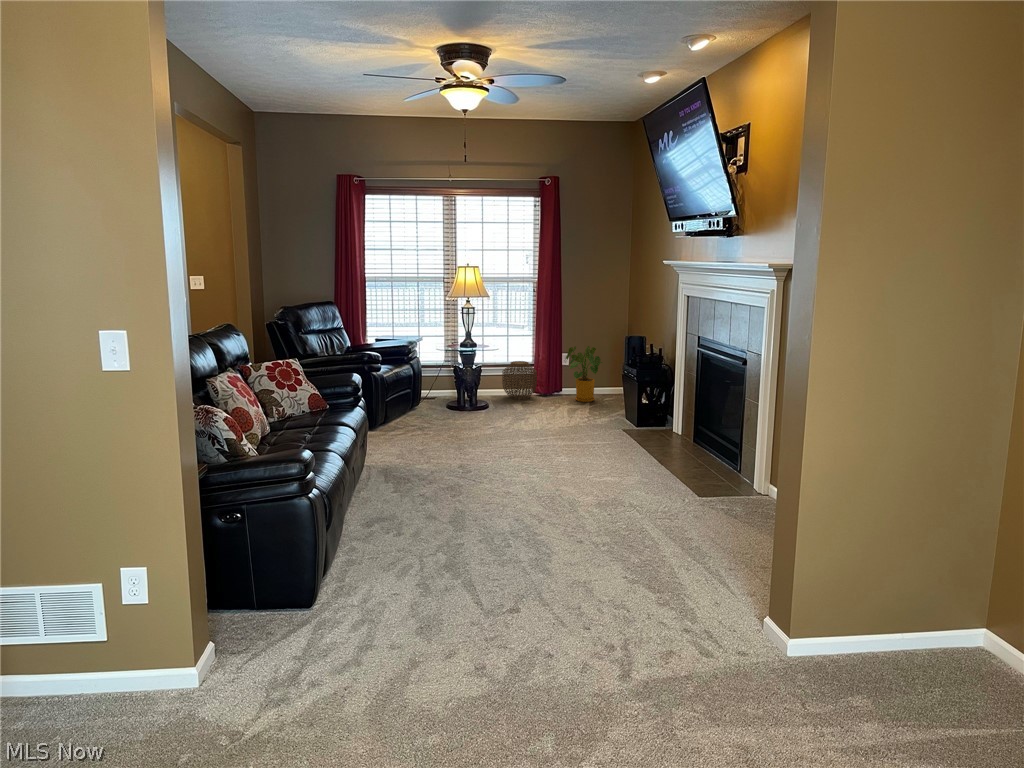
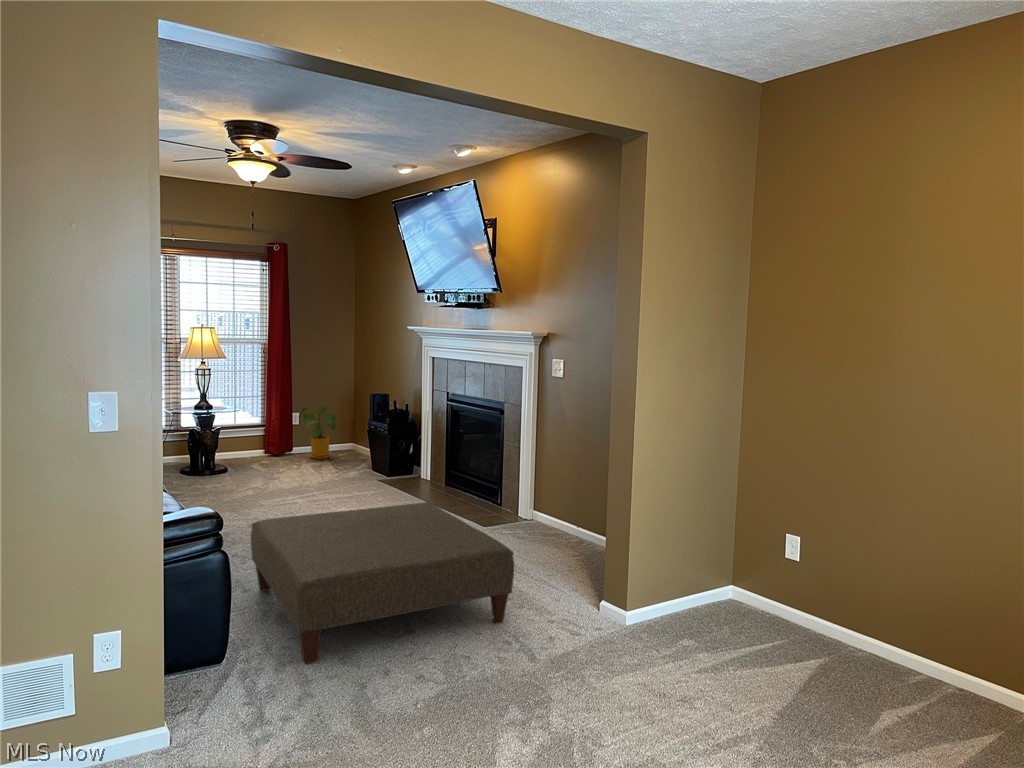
woven basket: present [502,361,537,399] -> none [233,422,270,461]
ottoman: none [379,461,642,619] -> present [251,502,514,664]

